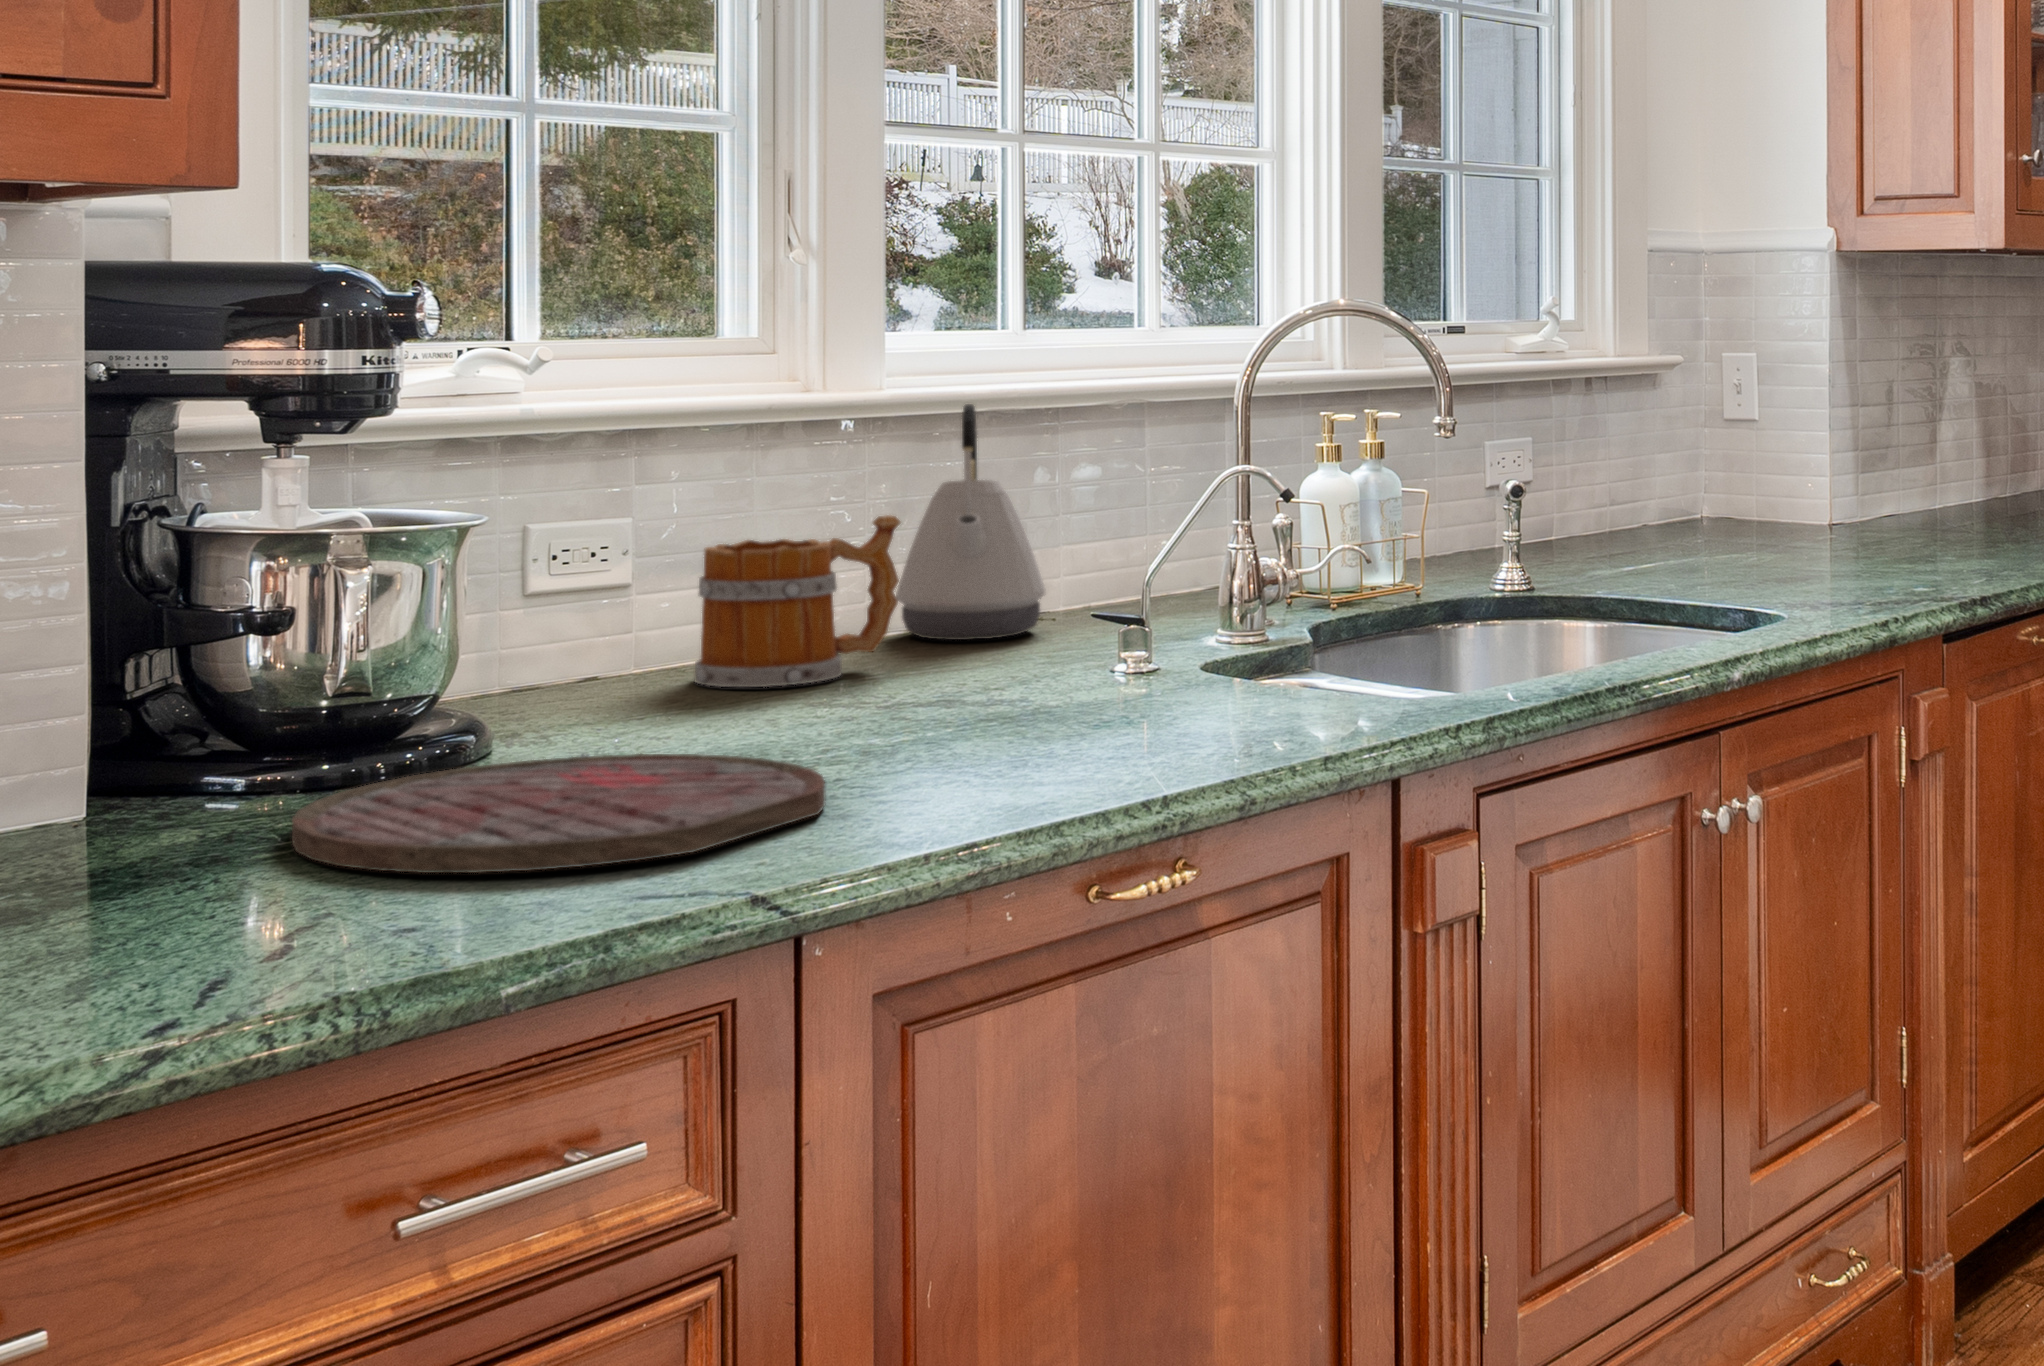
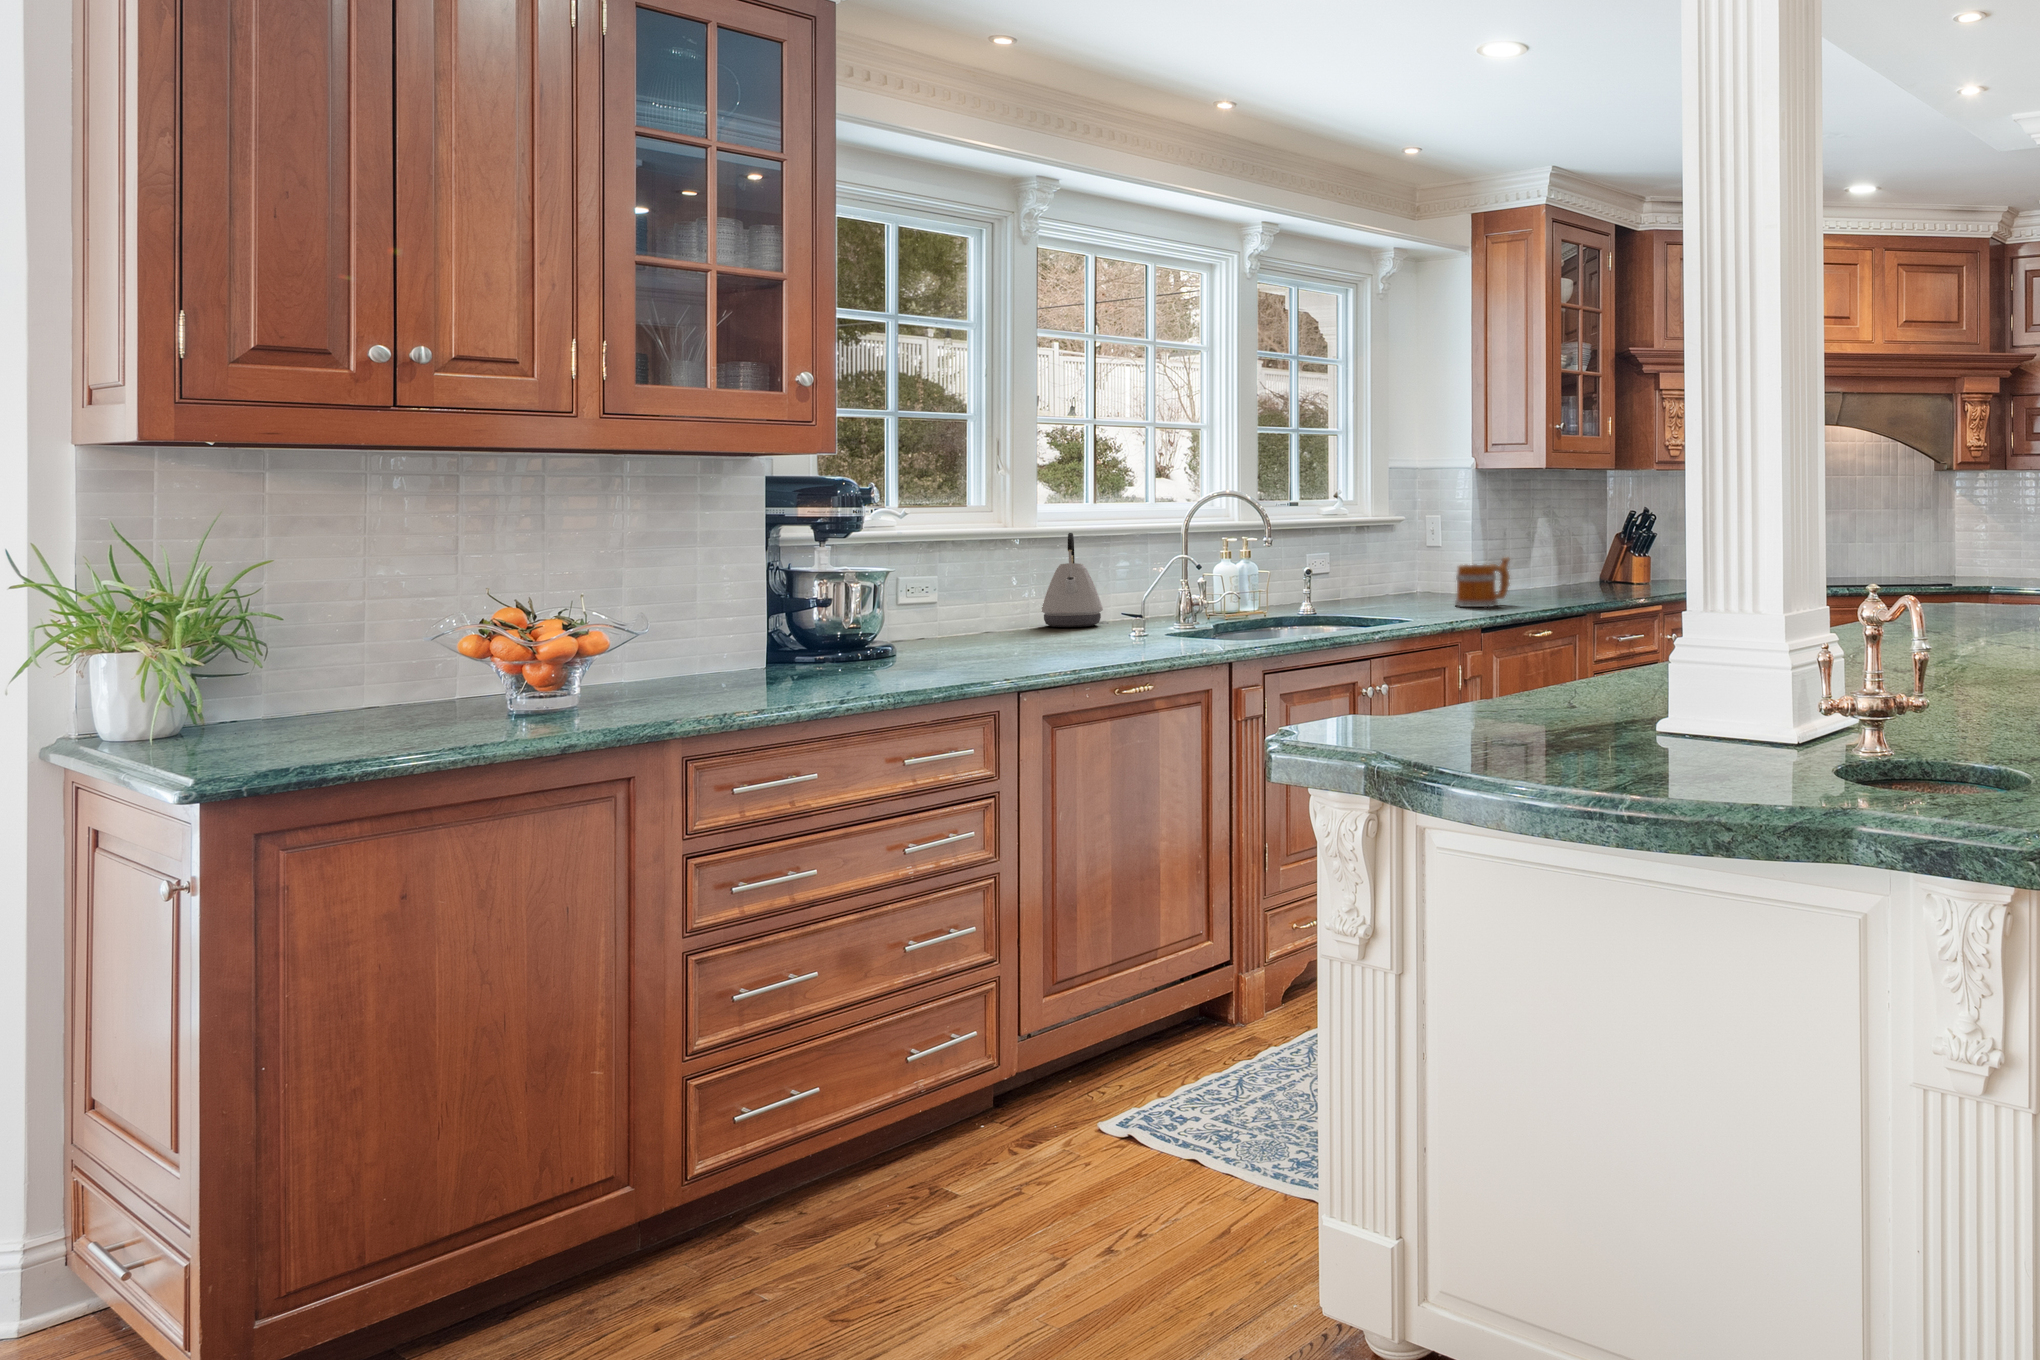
mug: present [694,515,901,687] -> present [1455,557,1510,607]
cutting board: present [292,754,826,873] -> none [841,651,1019,675]

